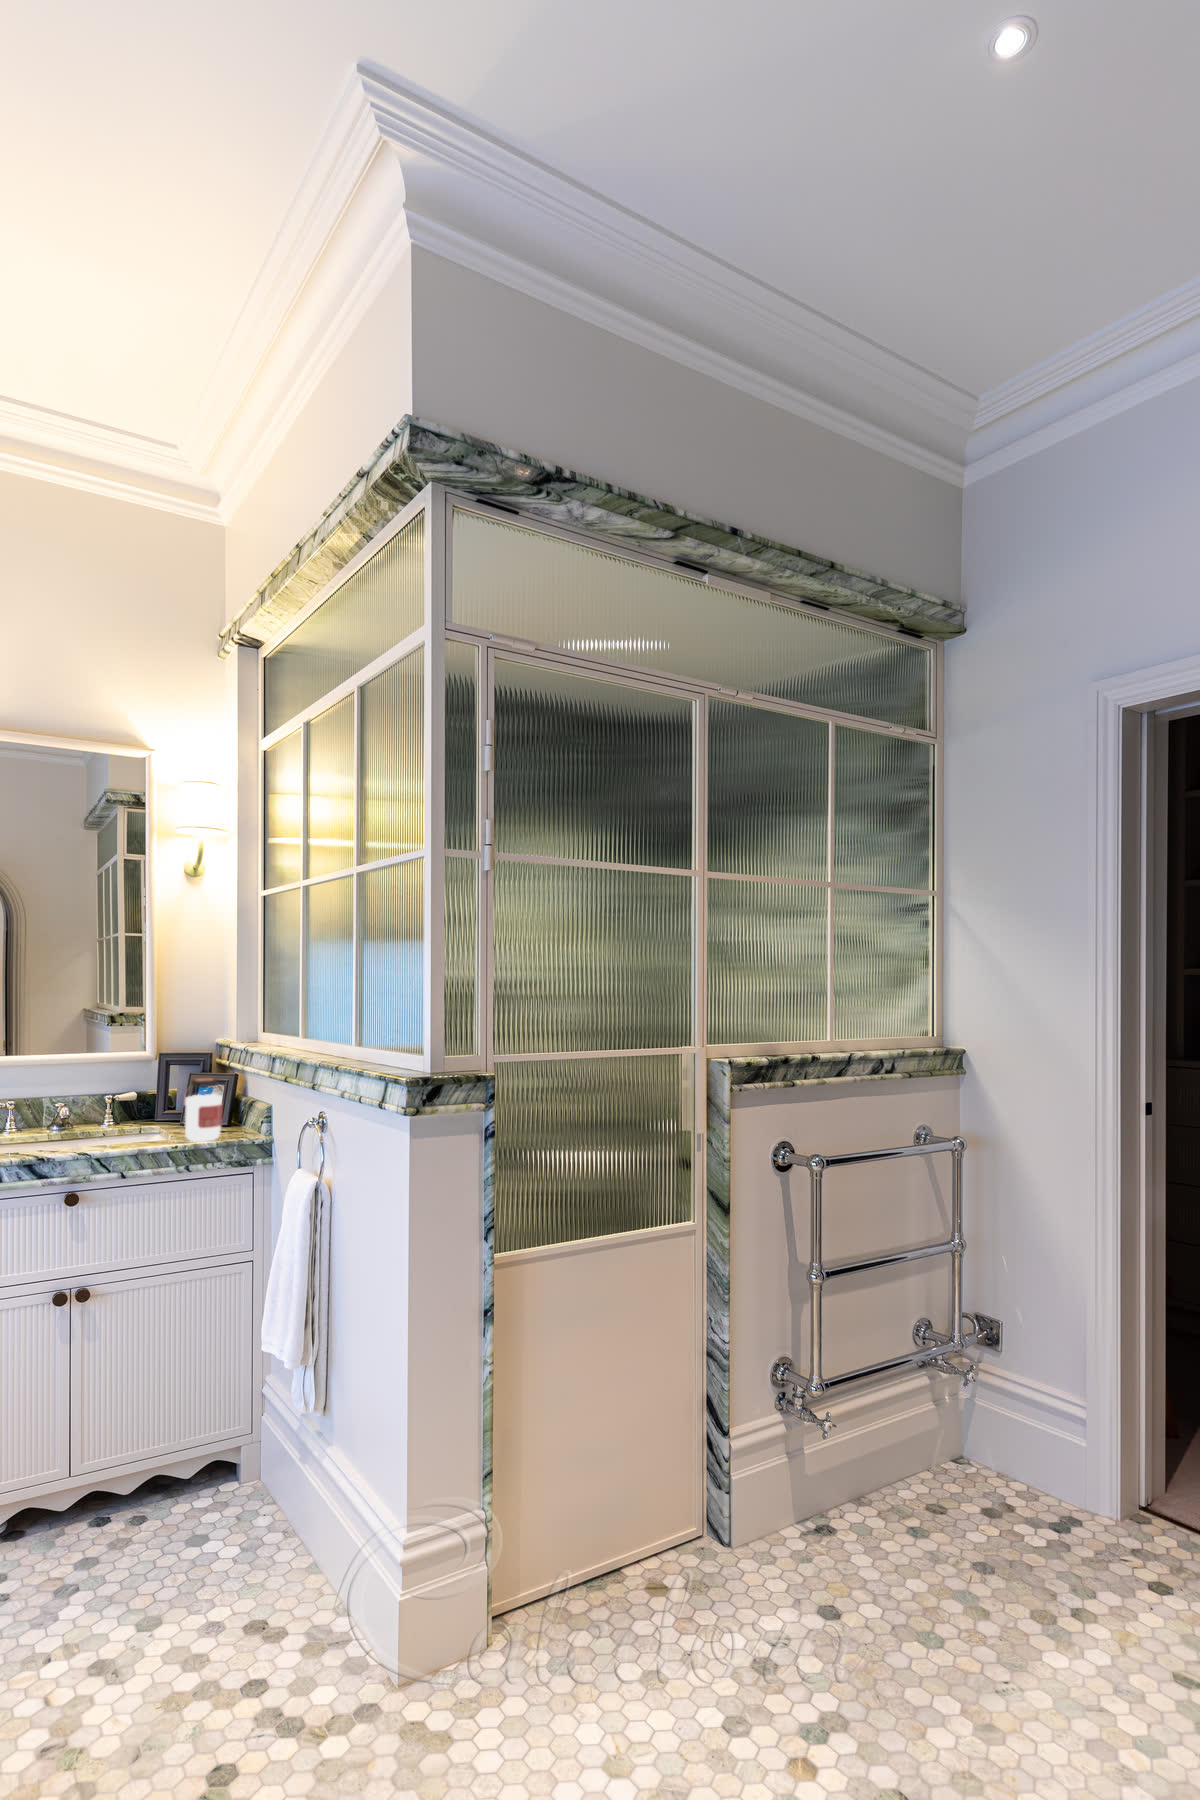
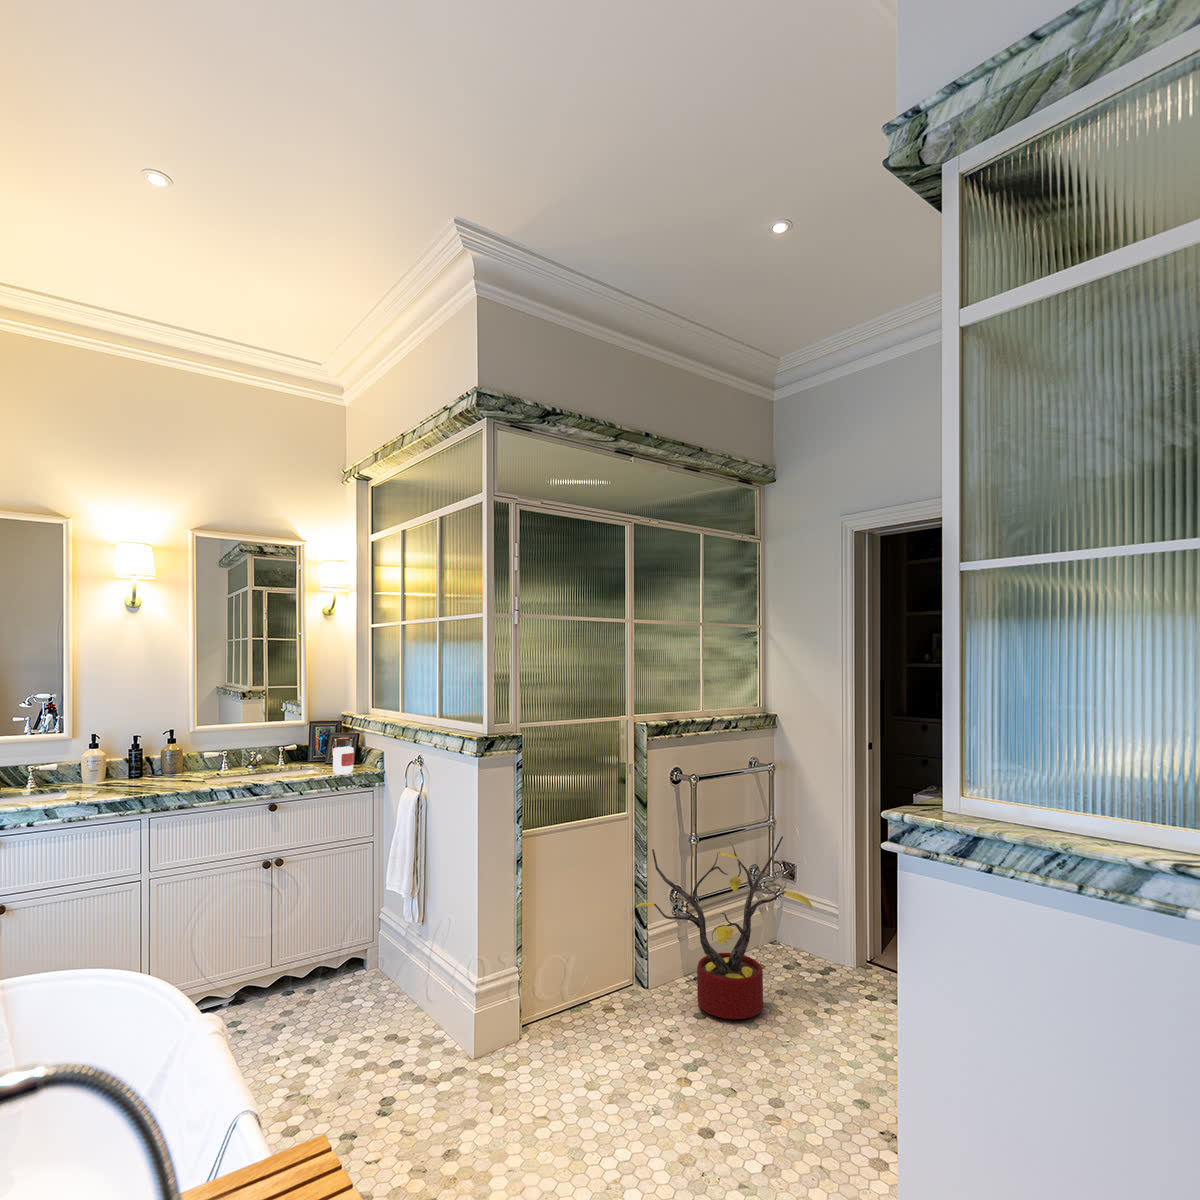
decorative plant: none [706,1272,1043,1623] -> present [636,836,812,1019]

